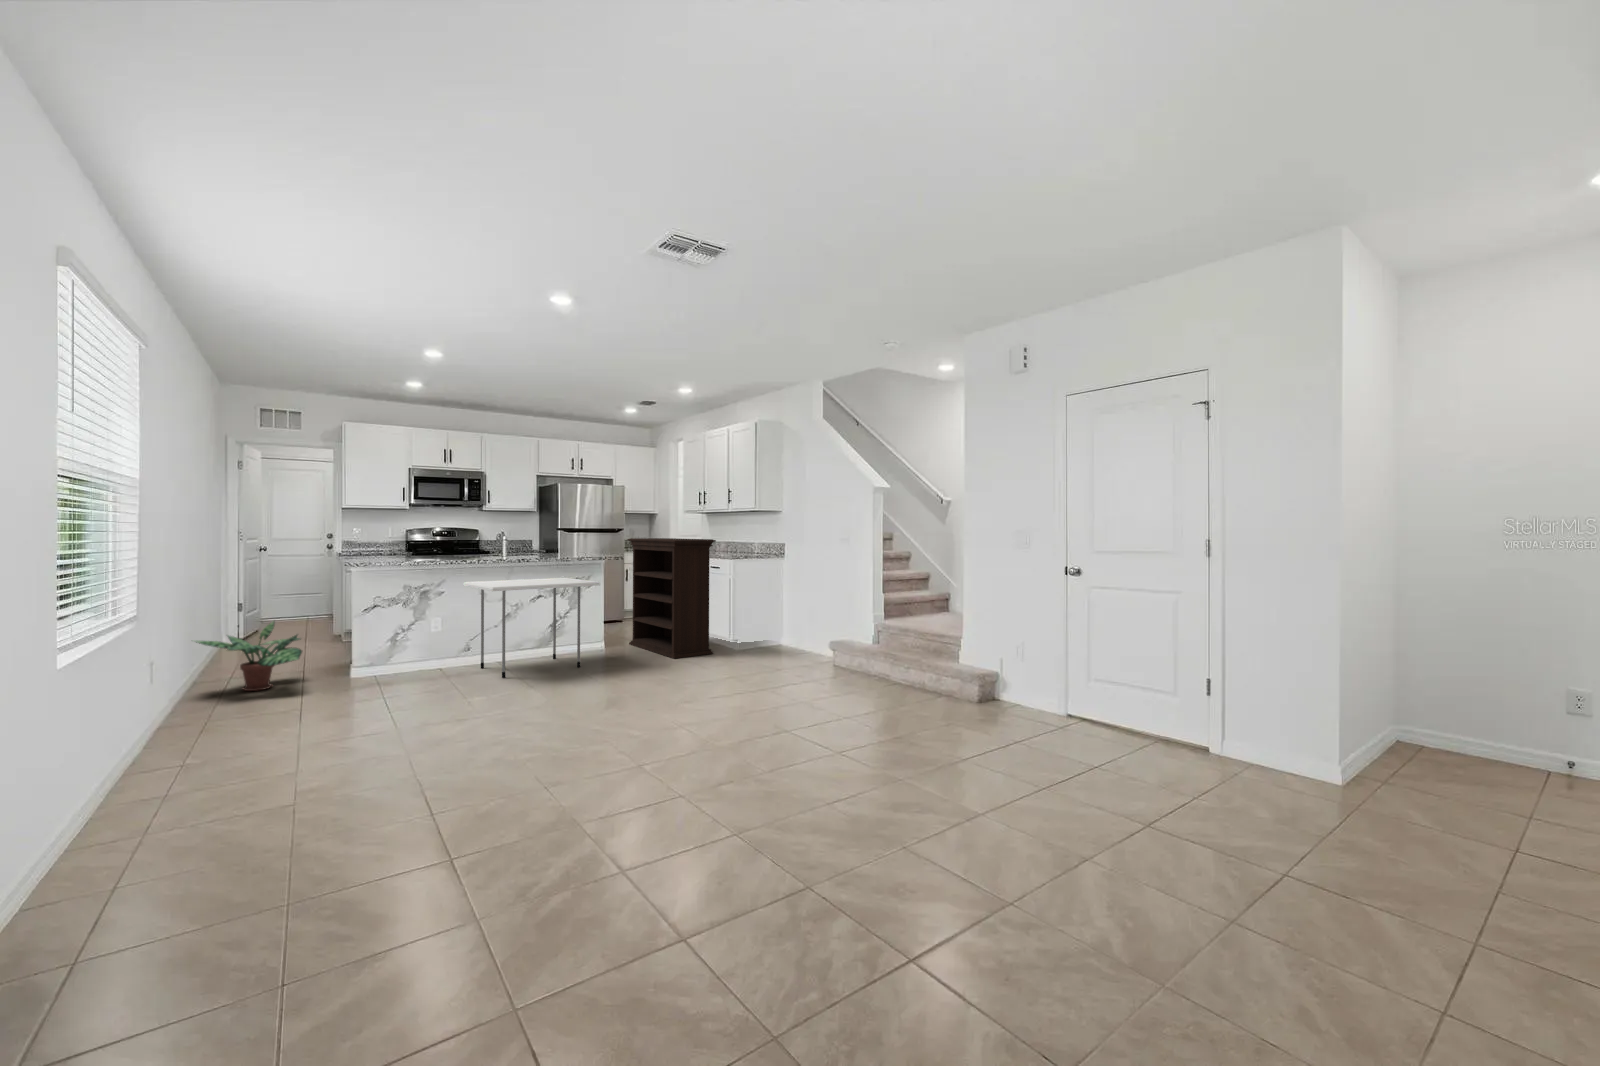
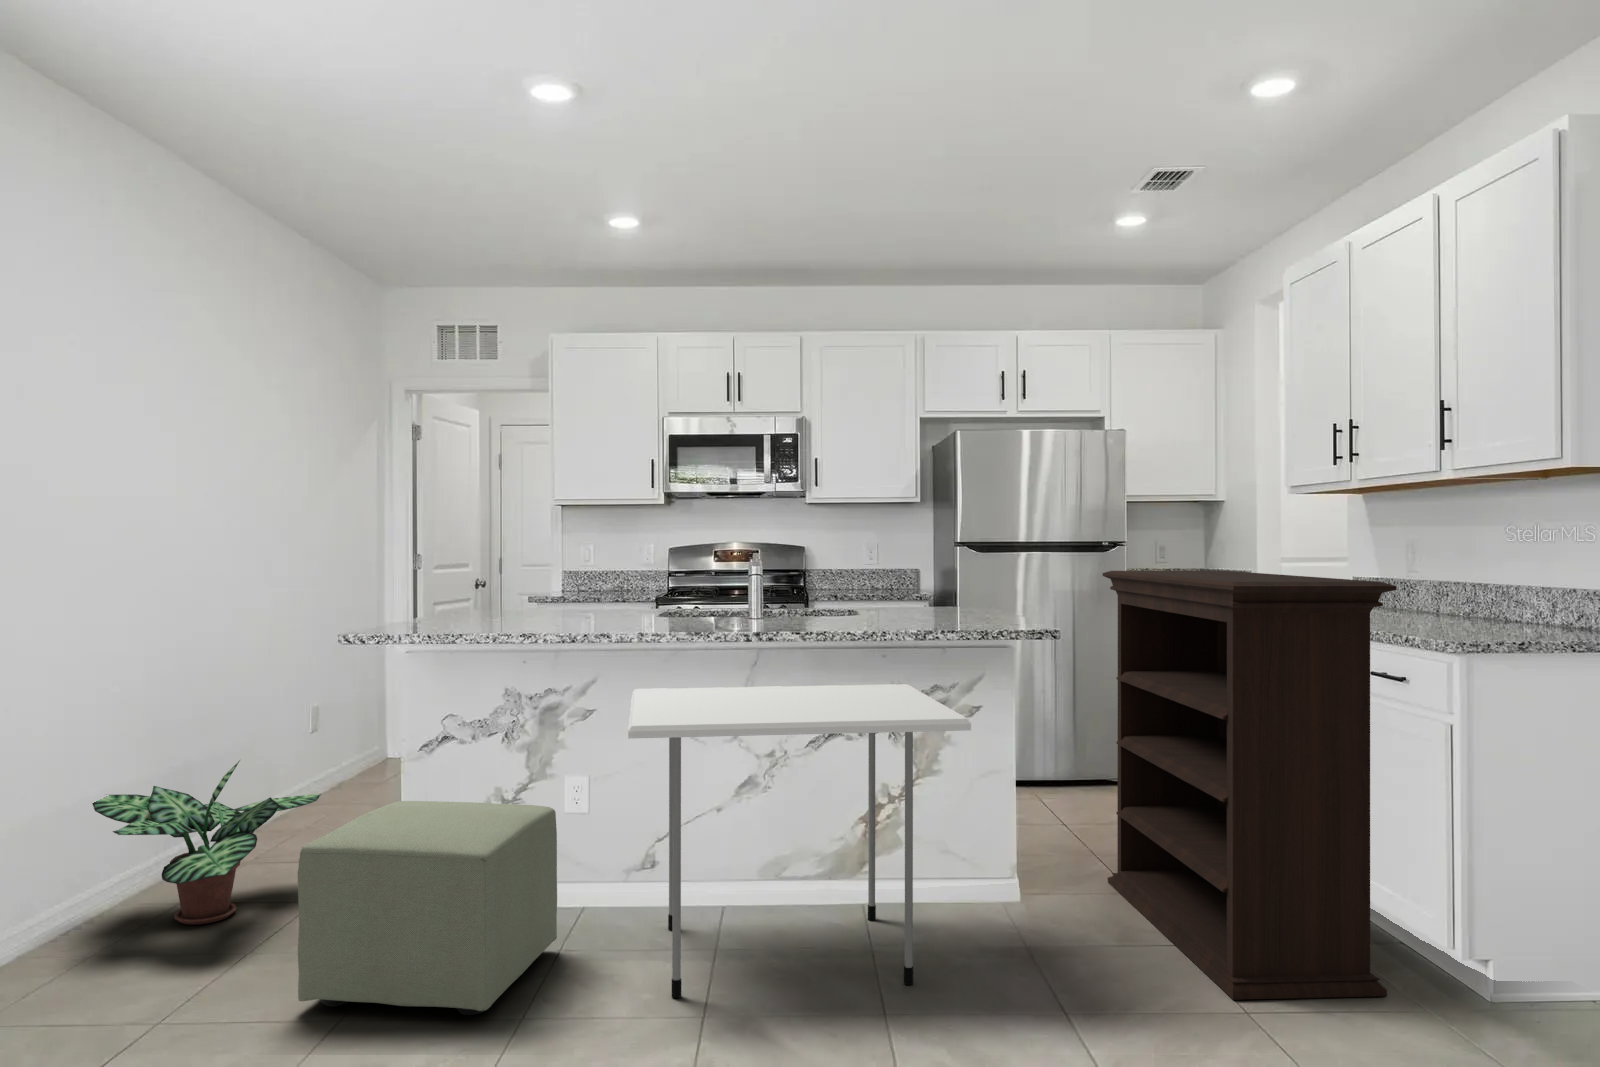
ottoman: none [361,624,444,694] -> present [298,801,557,1015]

